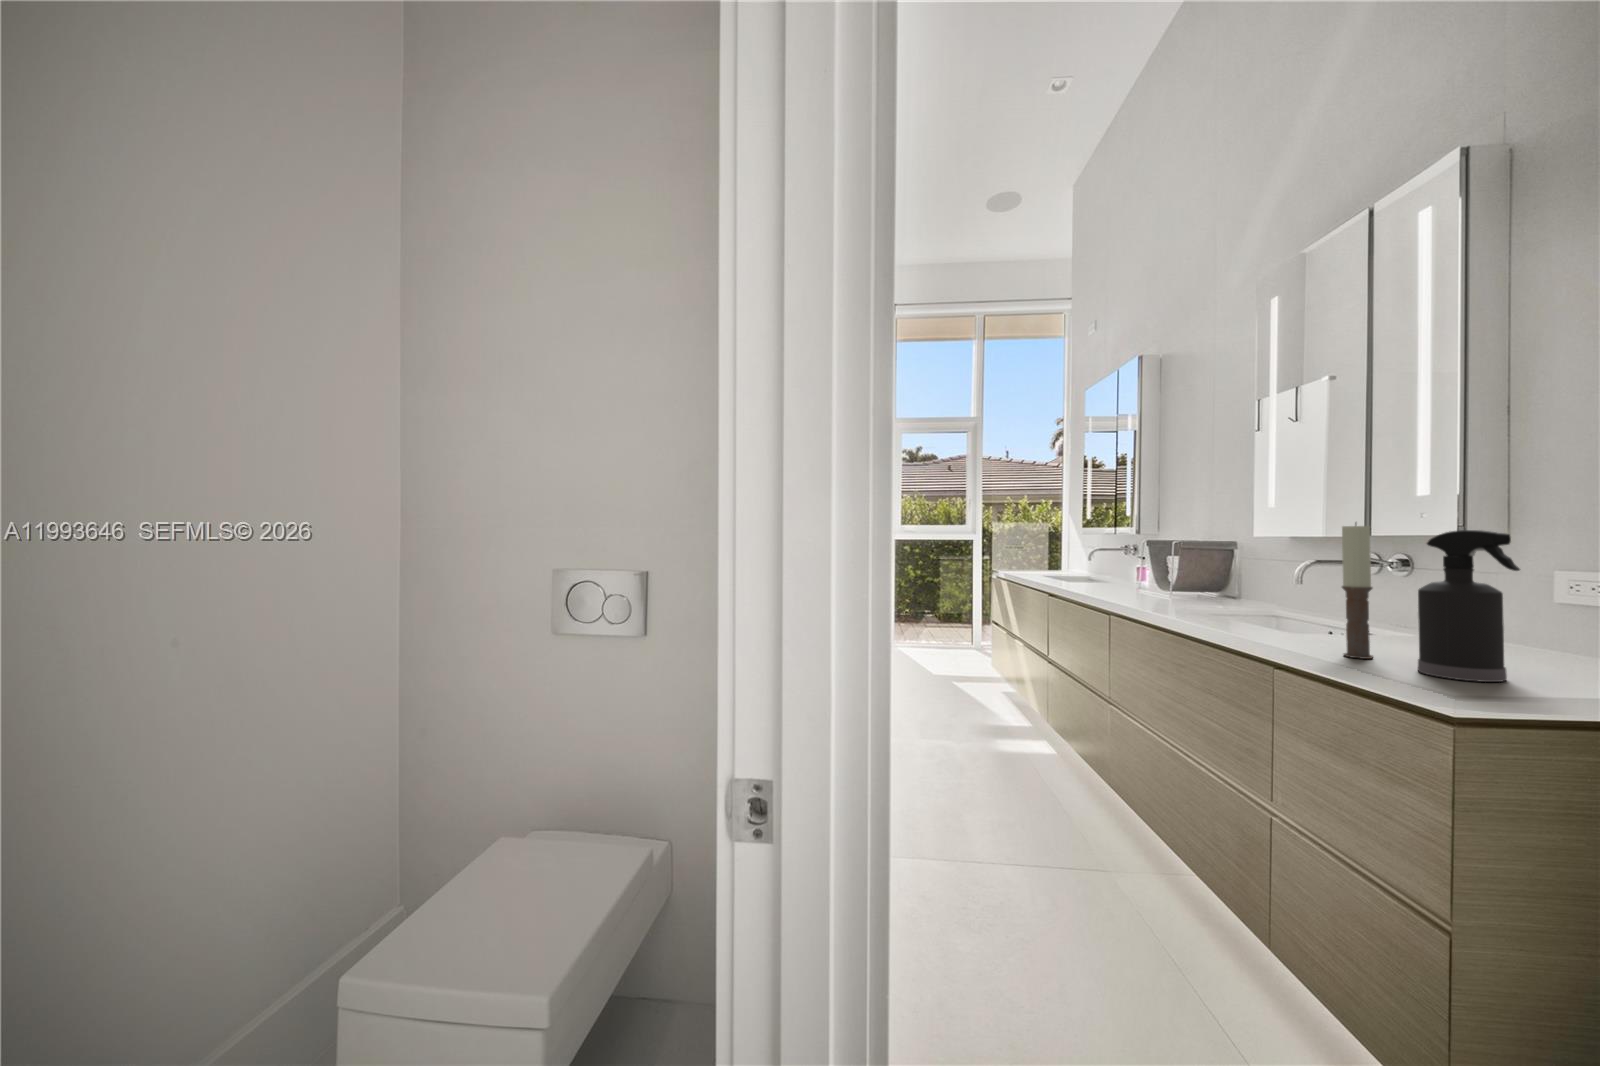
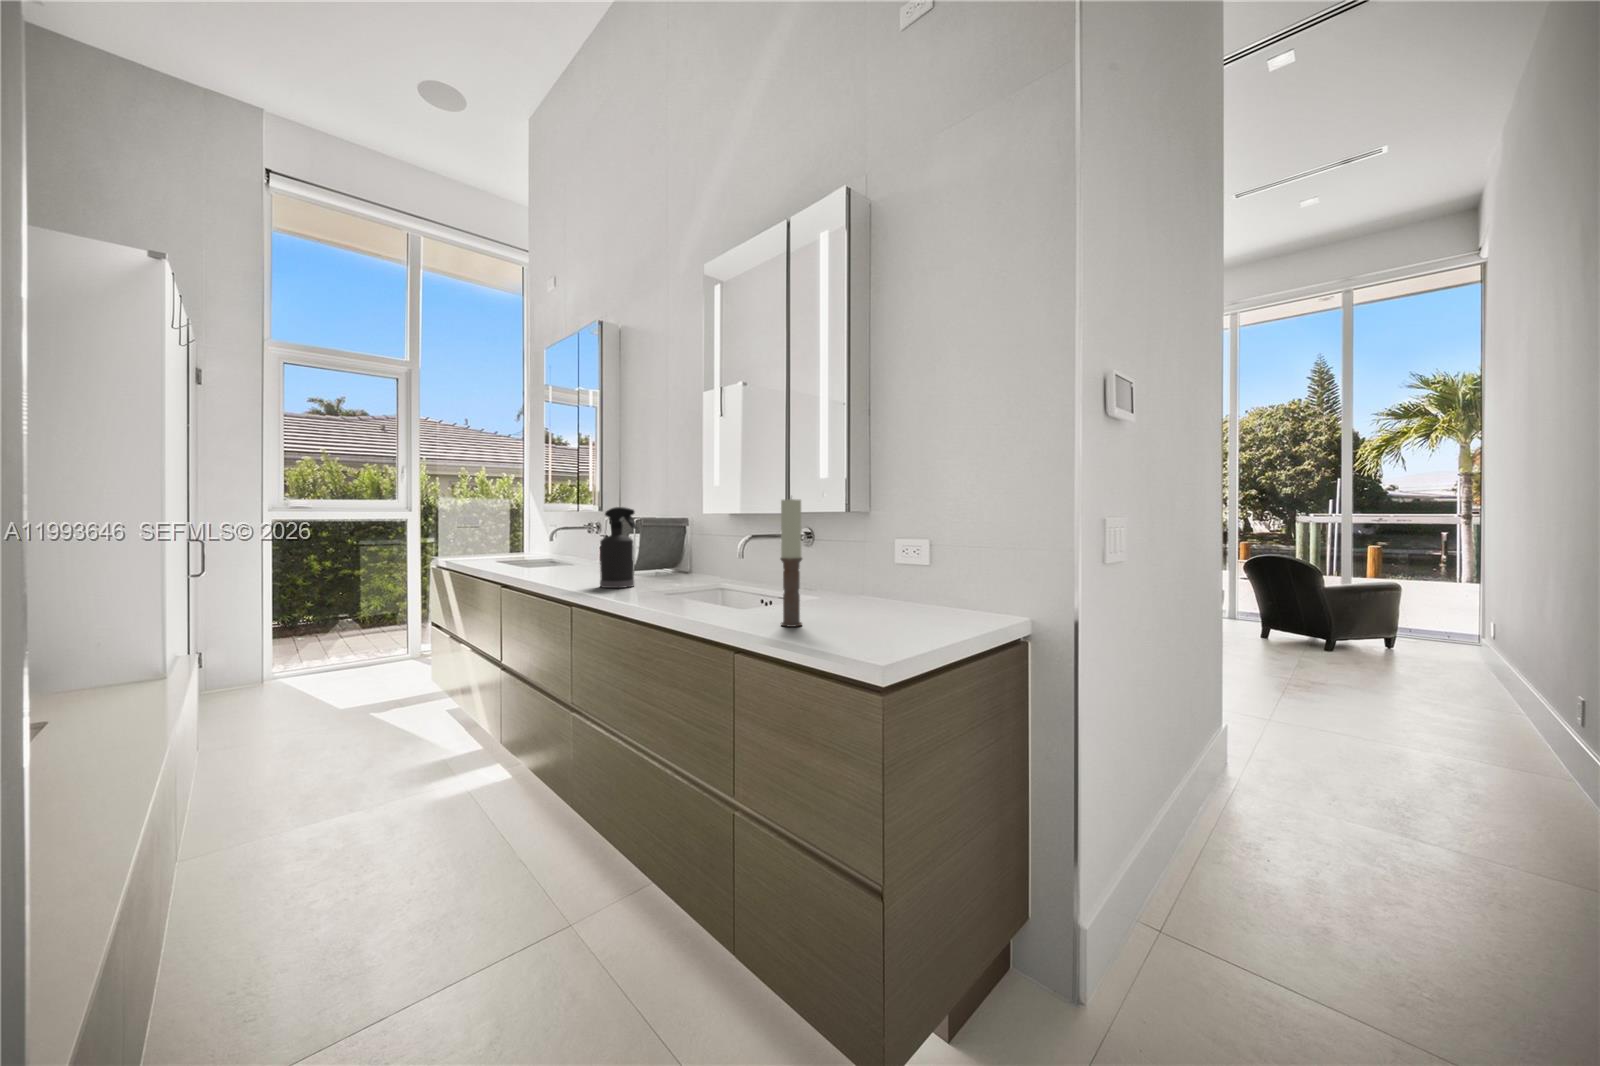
spray bottle: present [1418,530,1520,682] -> present [600,507,637,588]

